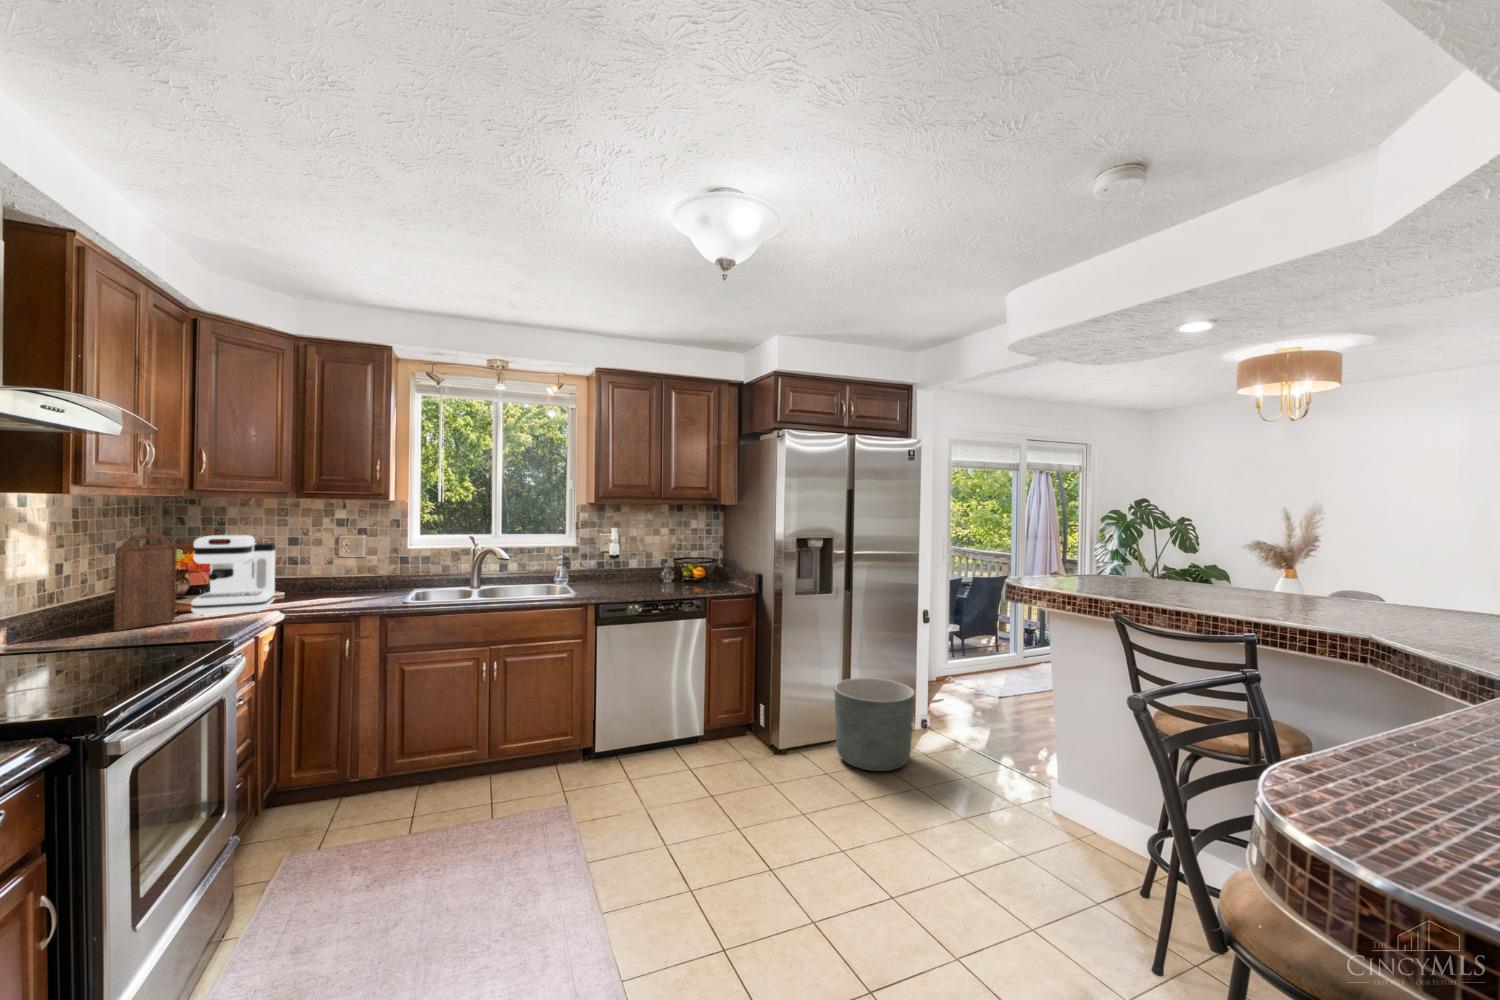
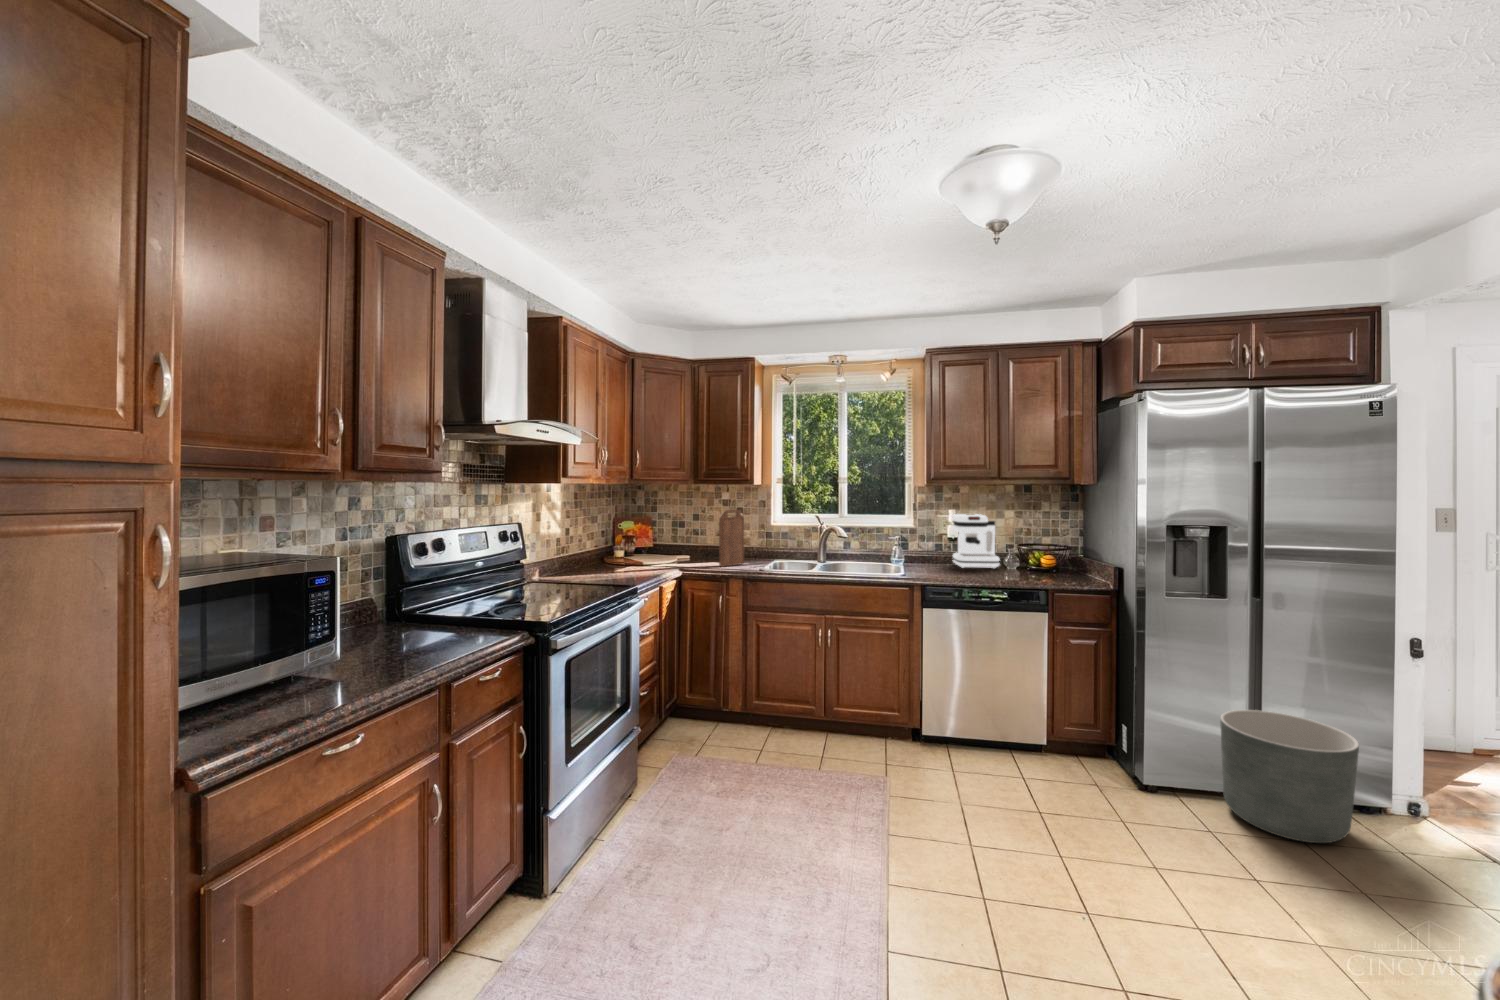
cutting board: present [114,534,177,631] -> present [719,509,744,567]
coffee maker: present [191,535,275,616] -> present [953,514,1000,568]

